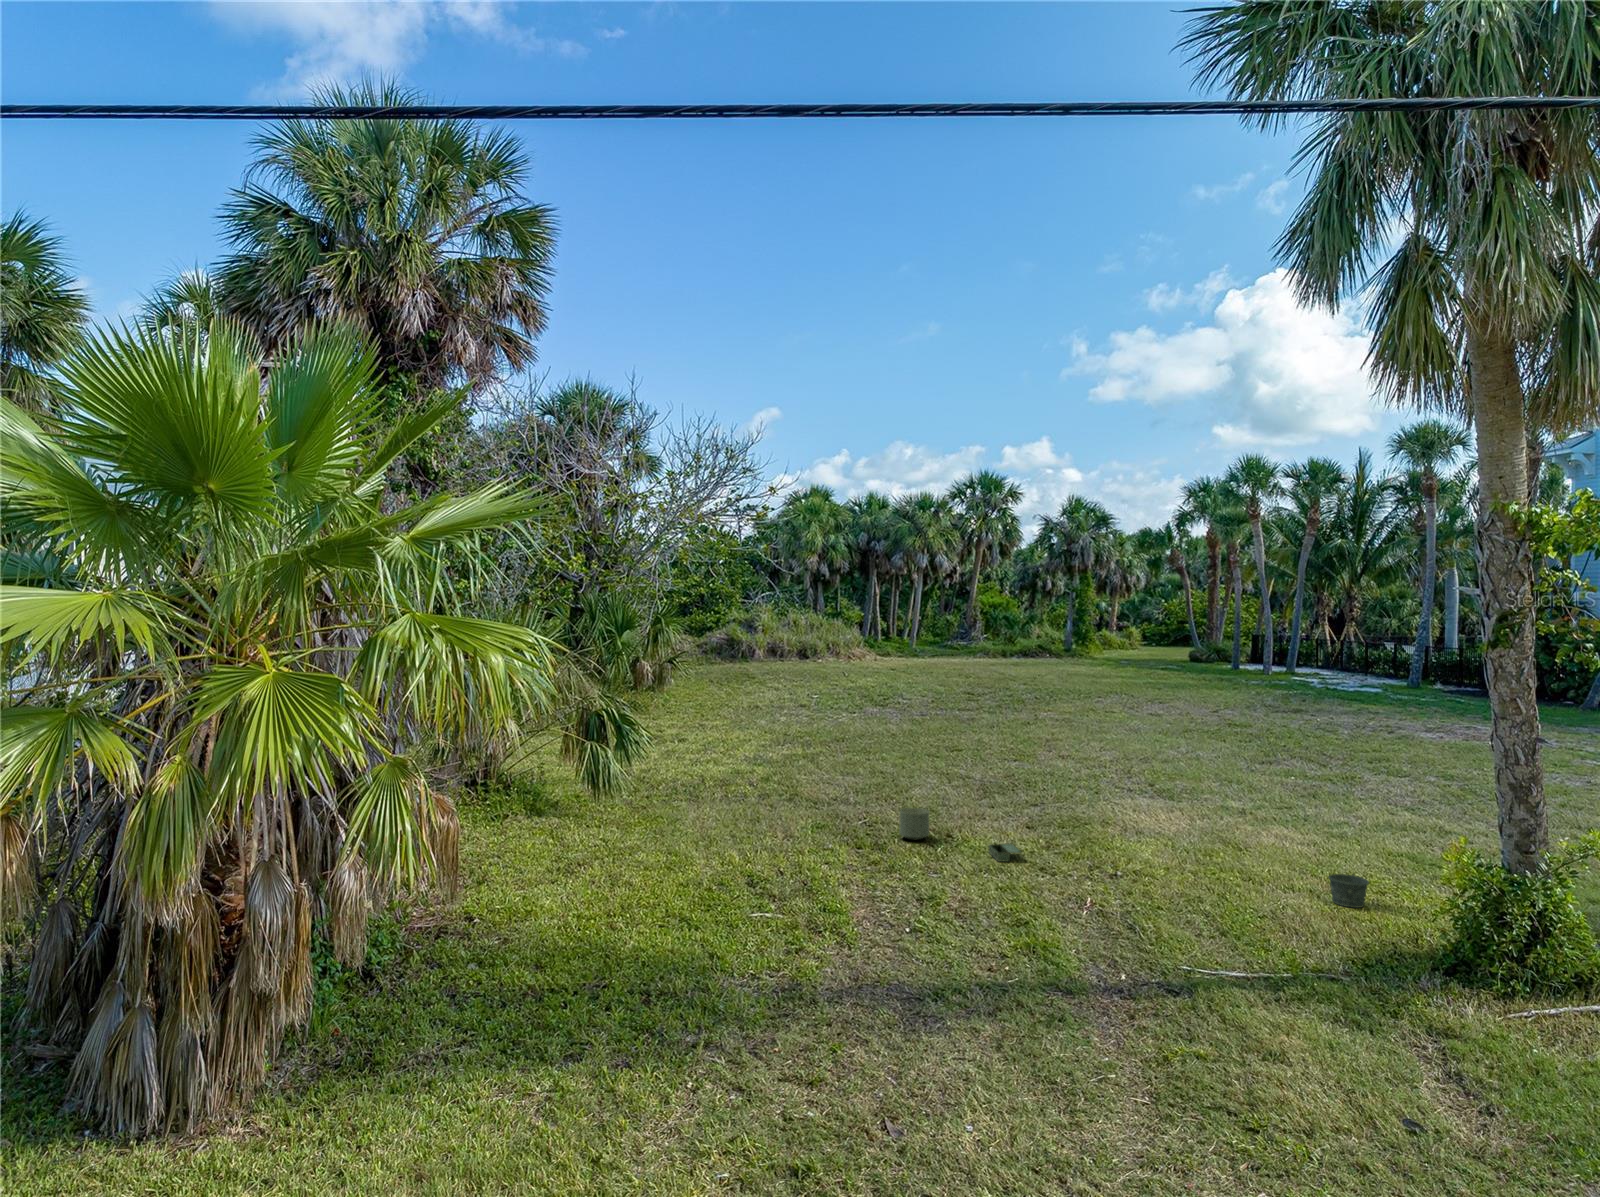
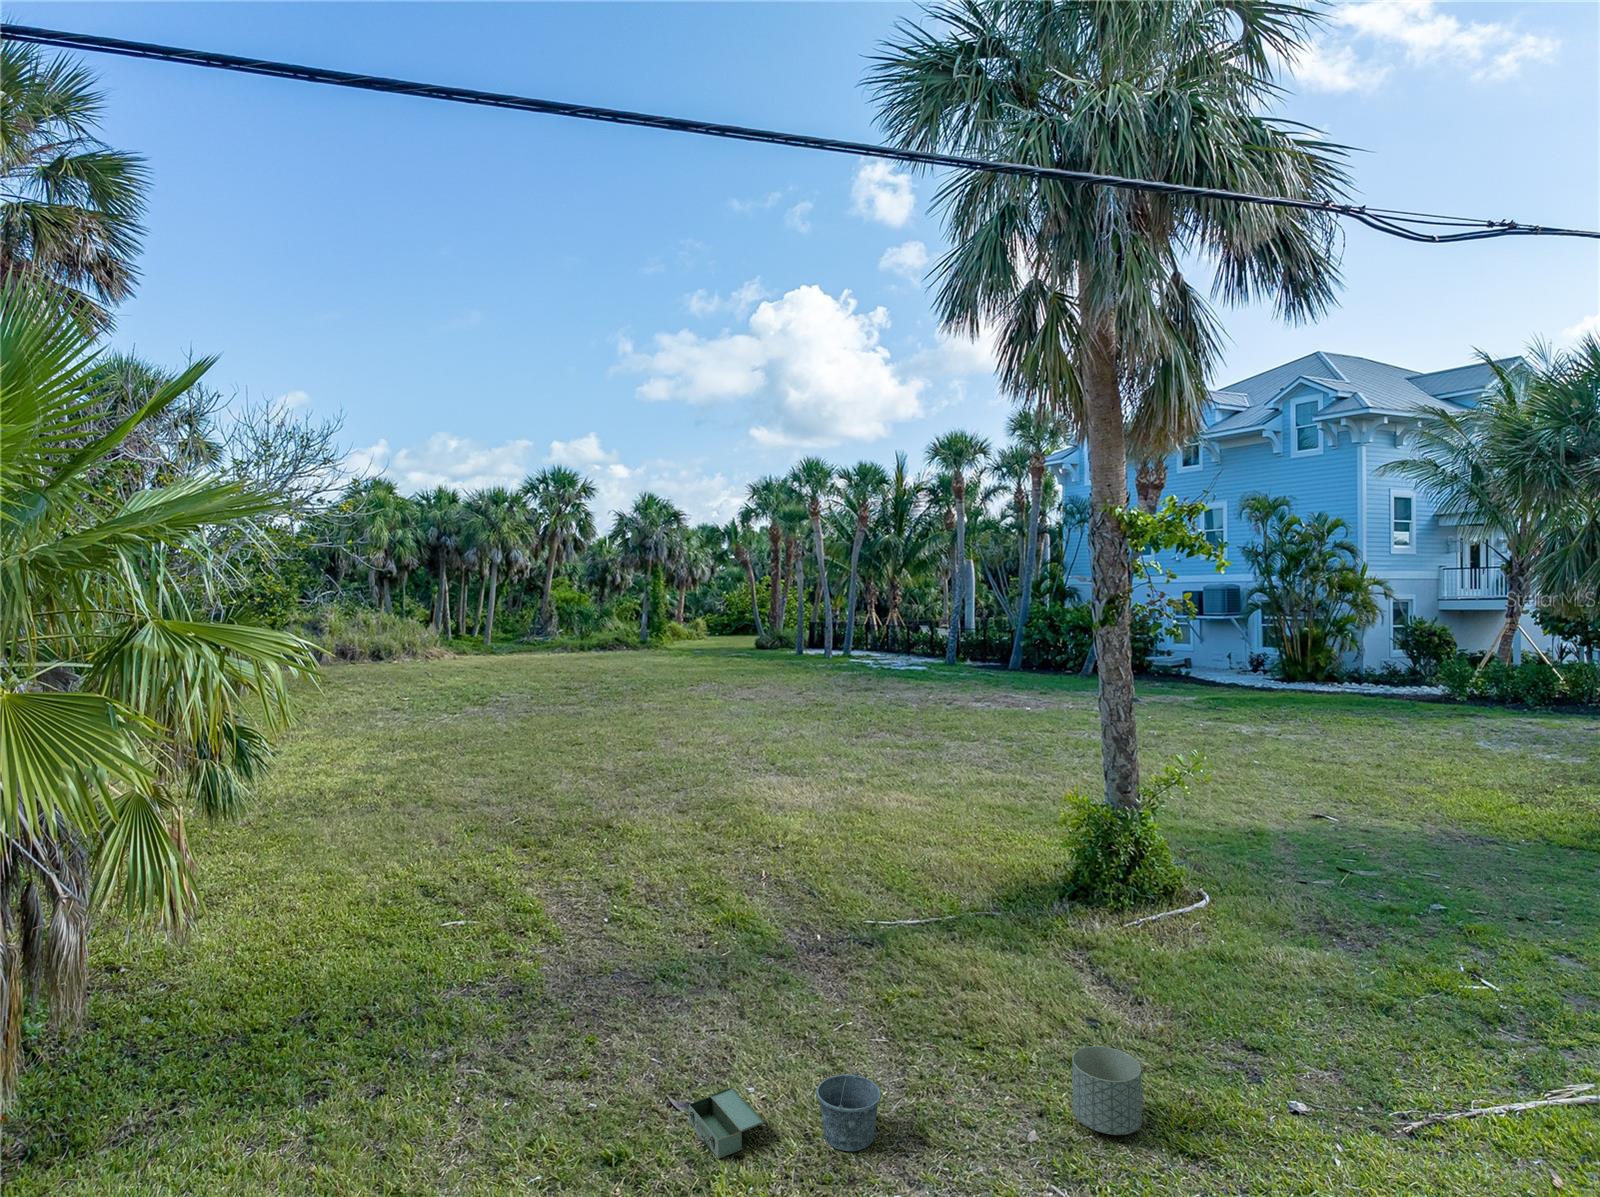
planter: present [899,808,929,840] -> present [1072,1046,1142,1135]
bucket: present [1328,874,1369,908] -> present [816,1056,881,1151]

